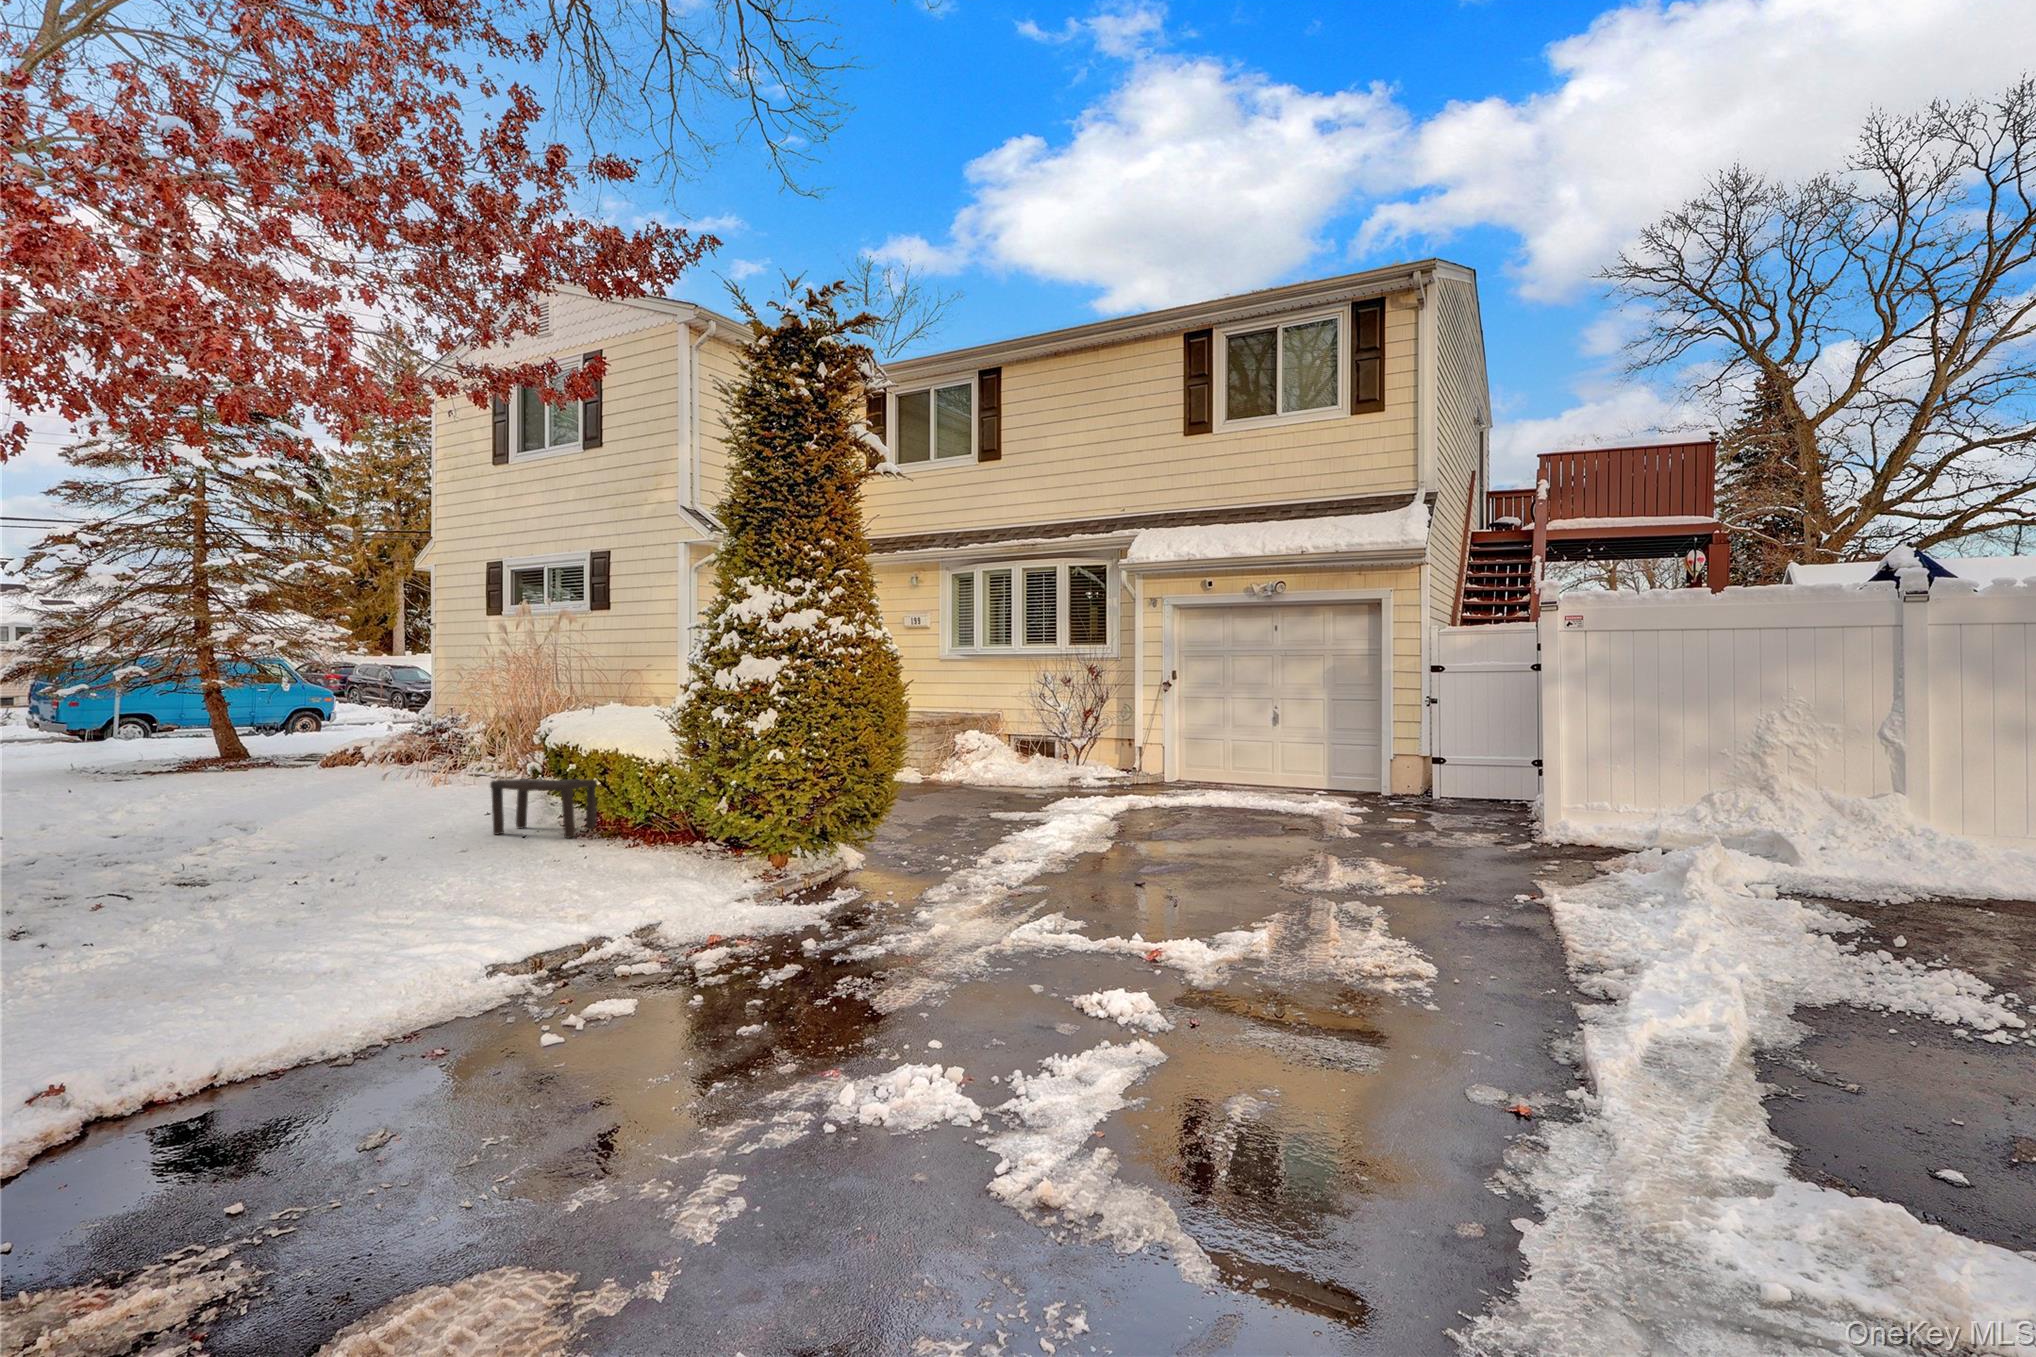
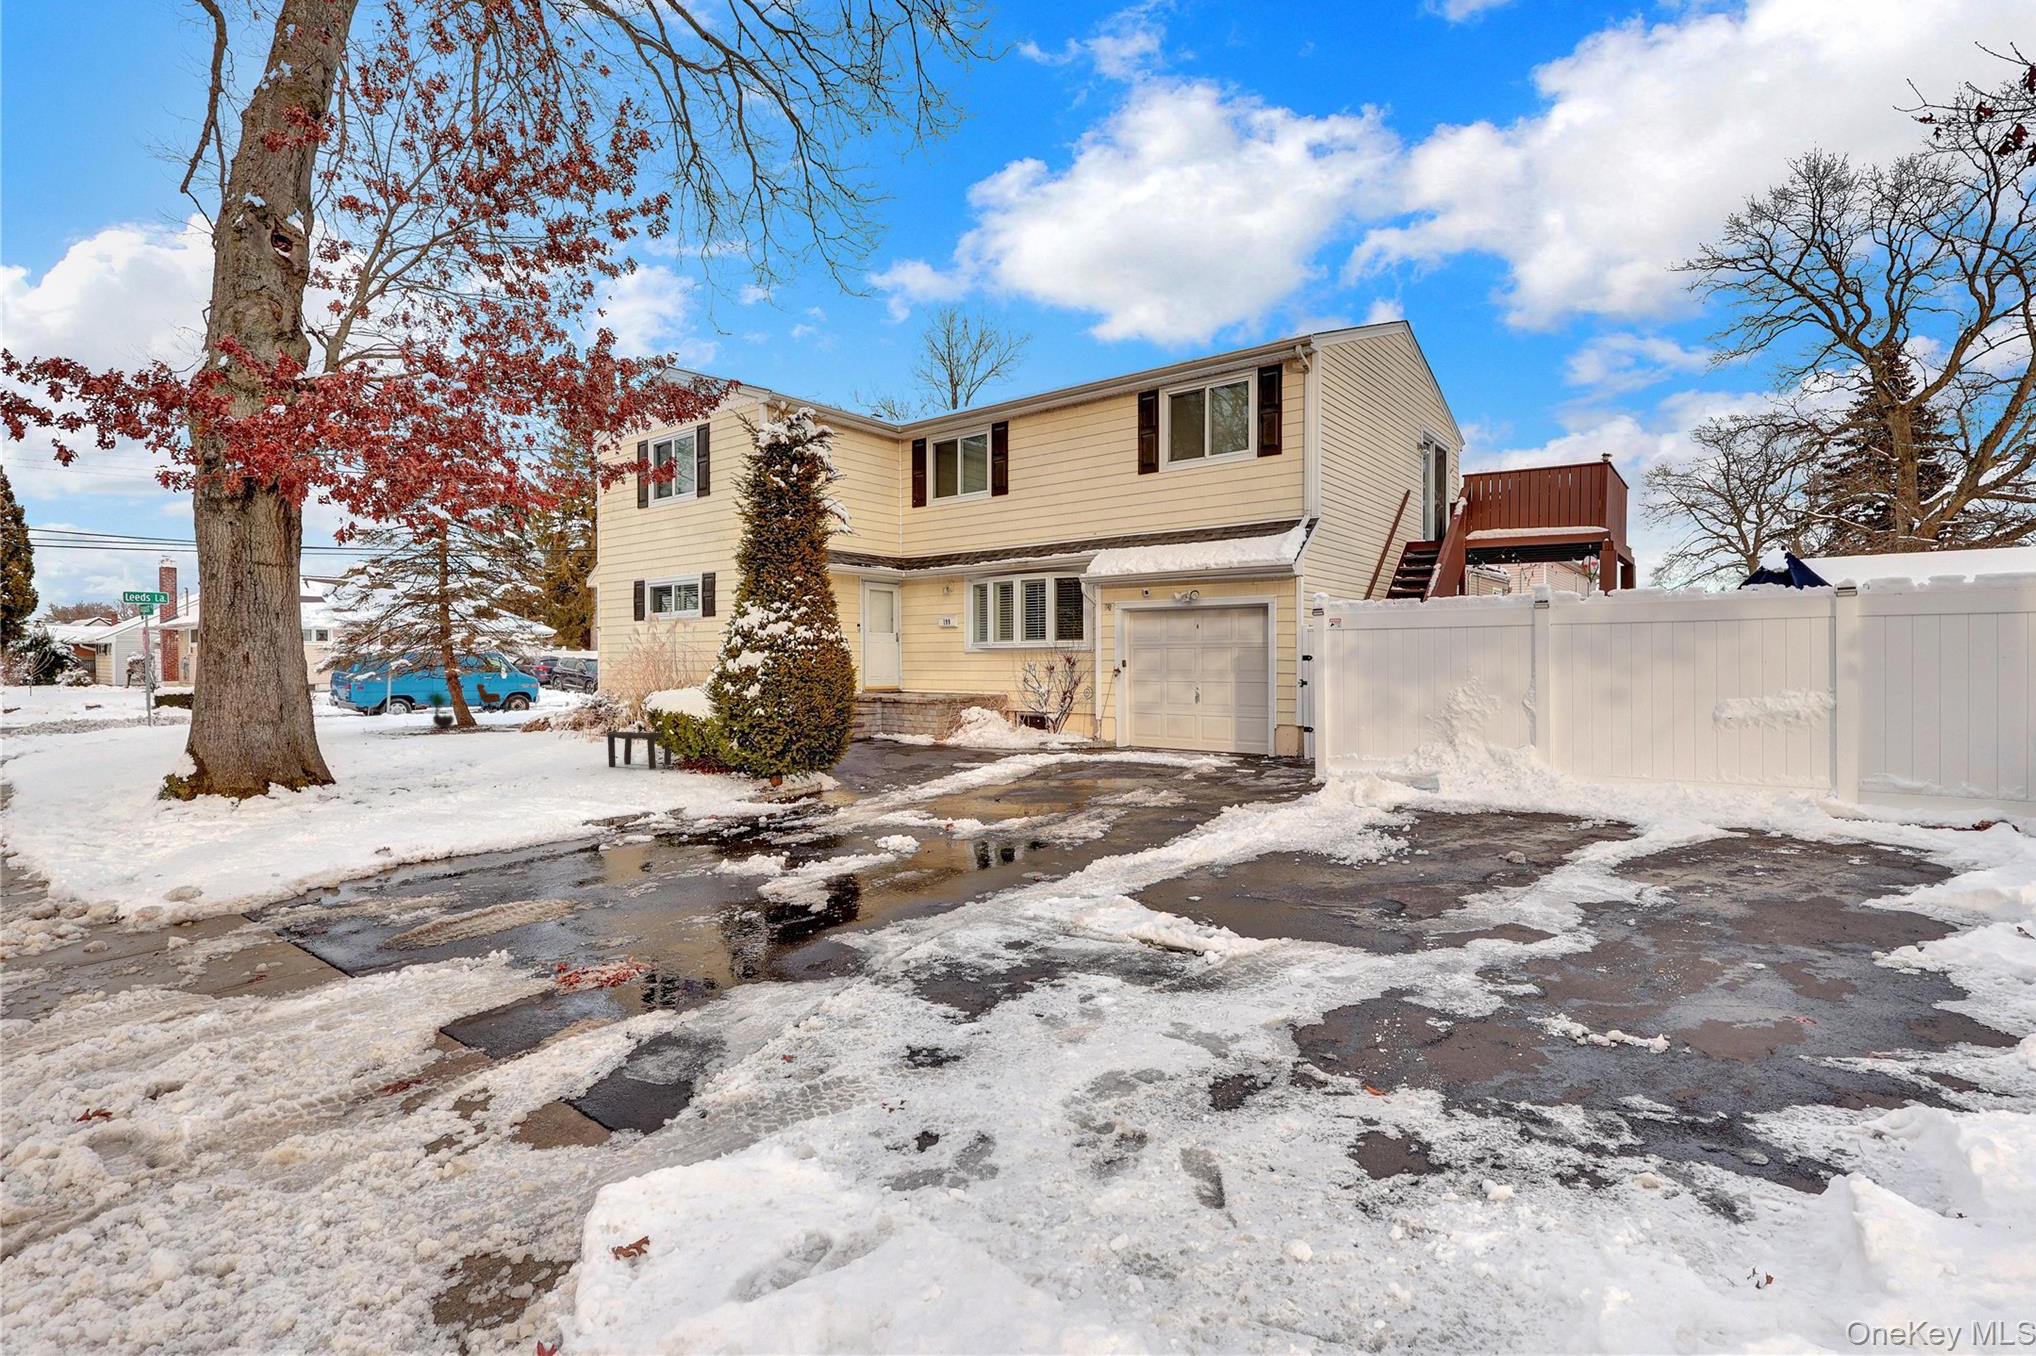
lounge chair: none [248,698,307,732] -> present [477,684,515,709]
potted tree: none [169,708,215,764] -> present [427,693,454,728]

